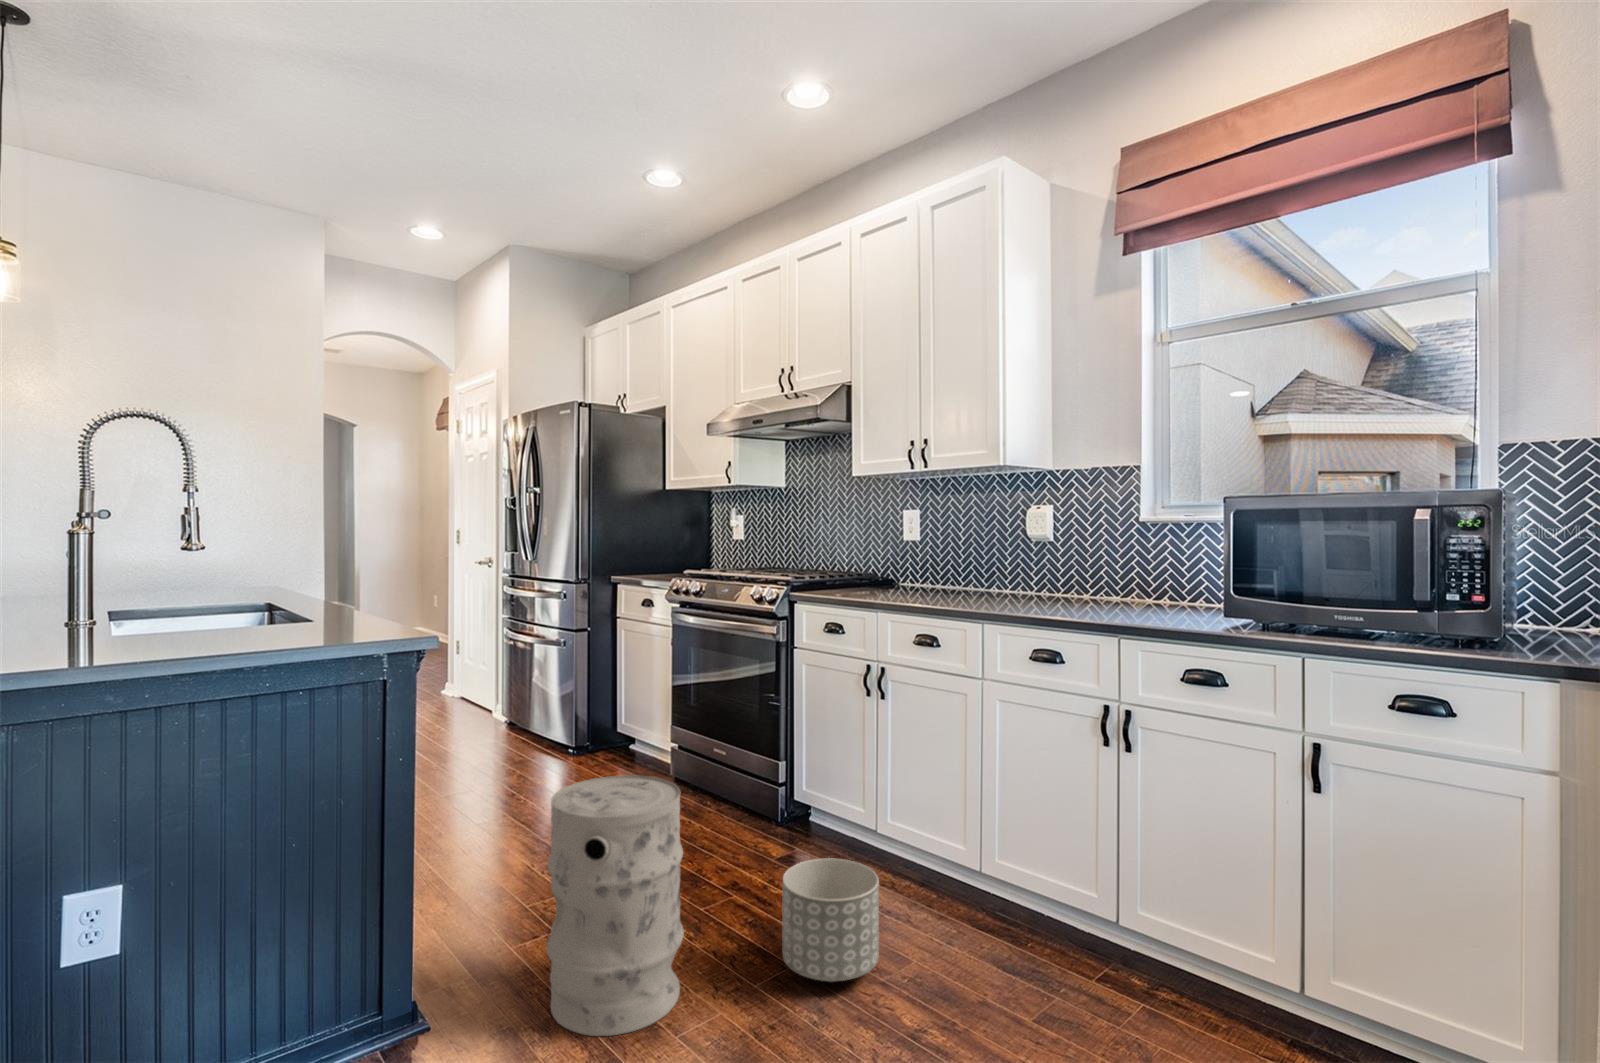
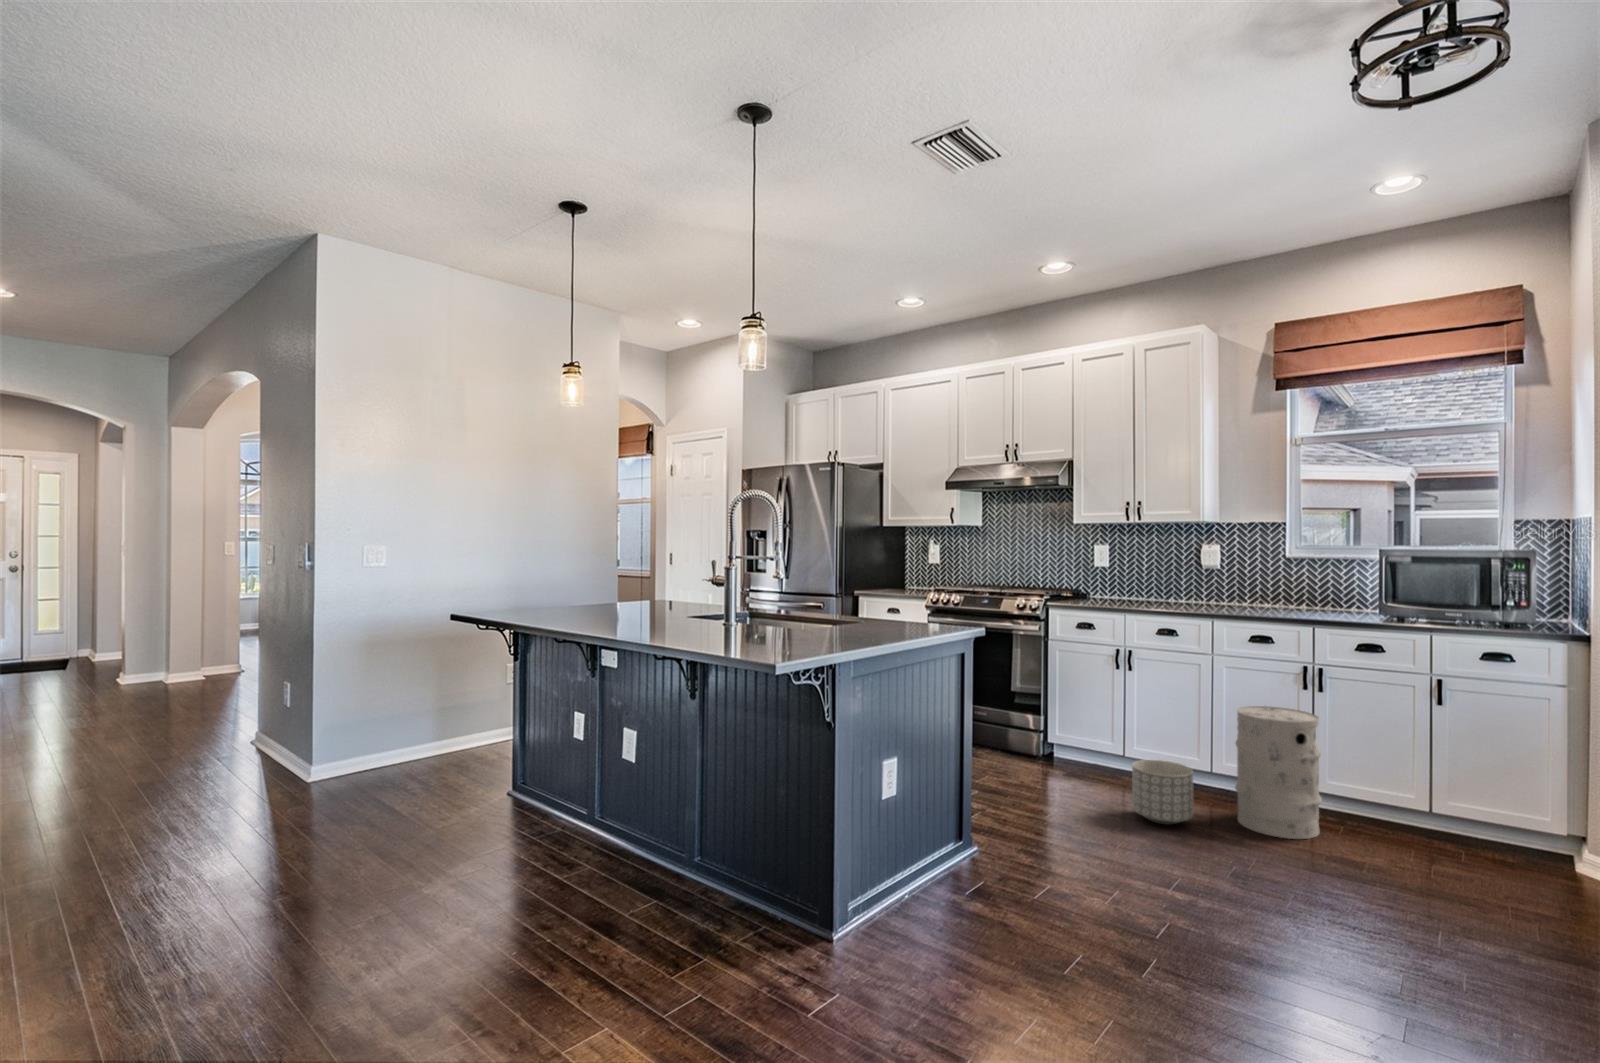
trash can: present [547,775,684,1036] -> present [1235,706,1322,839]

